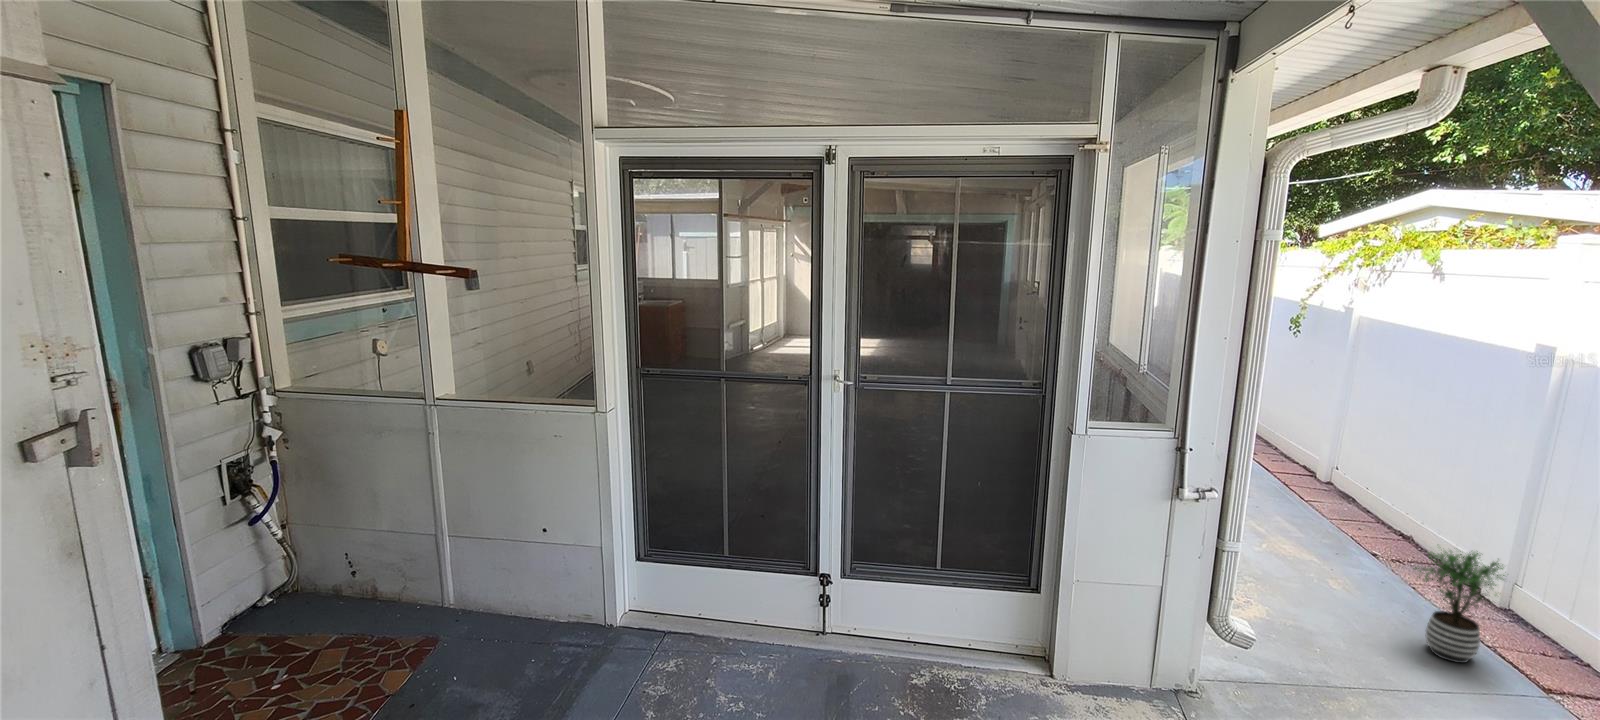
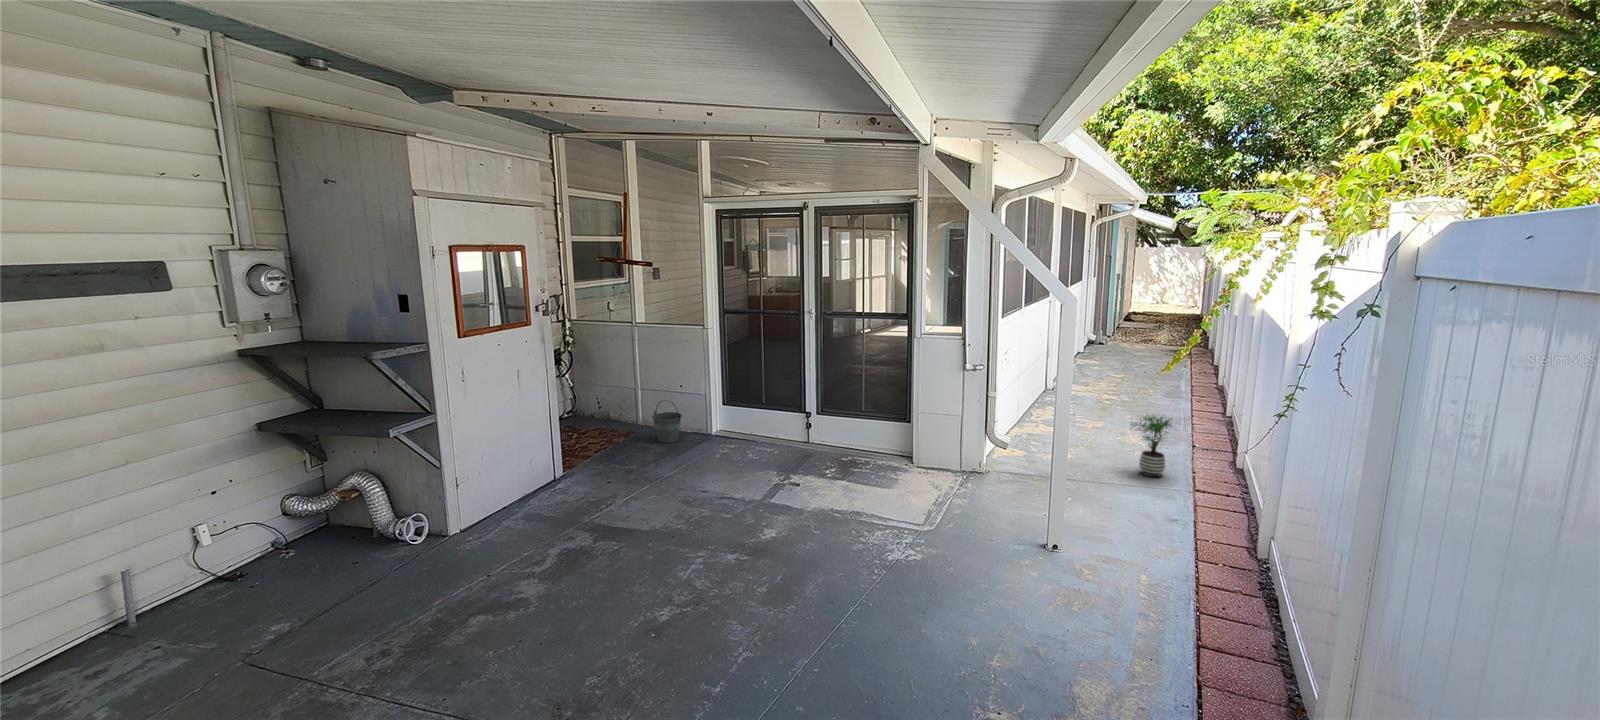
bucket: none [480,565,547,657] -> present [652,400,682,443]

